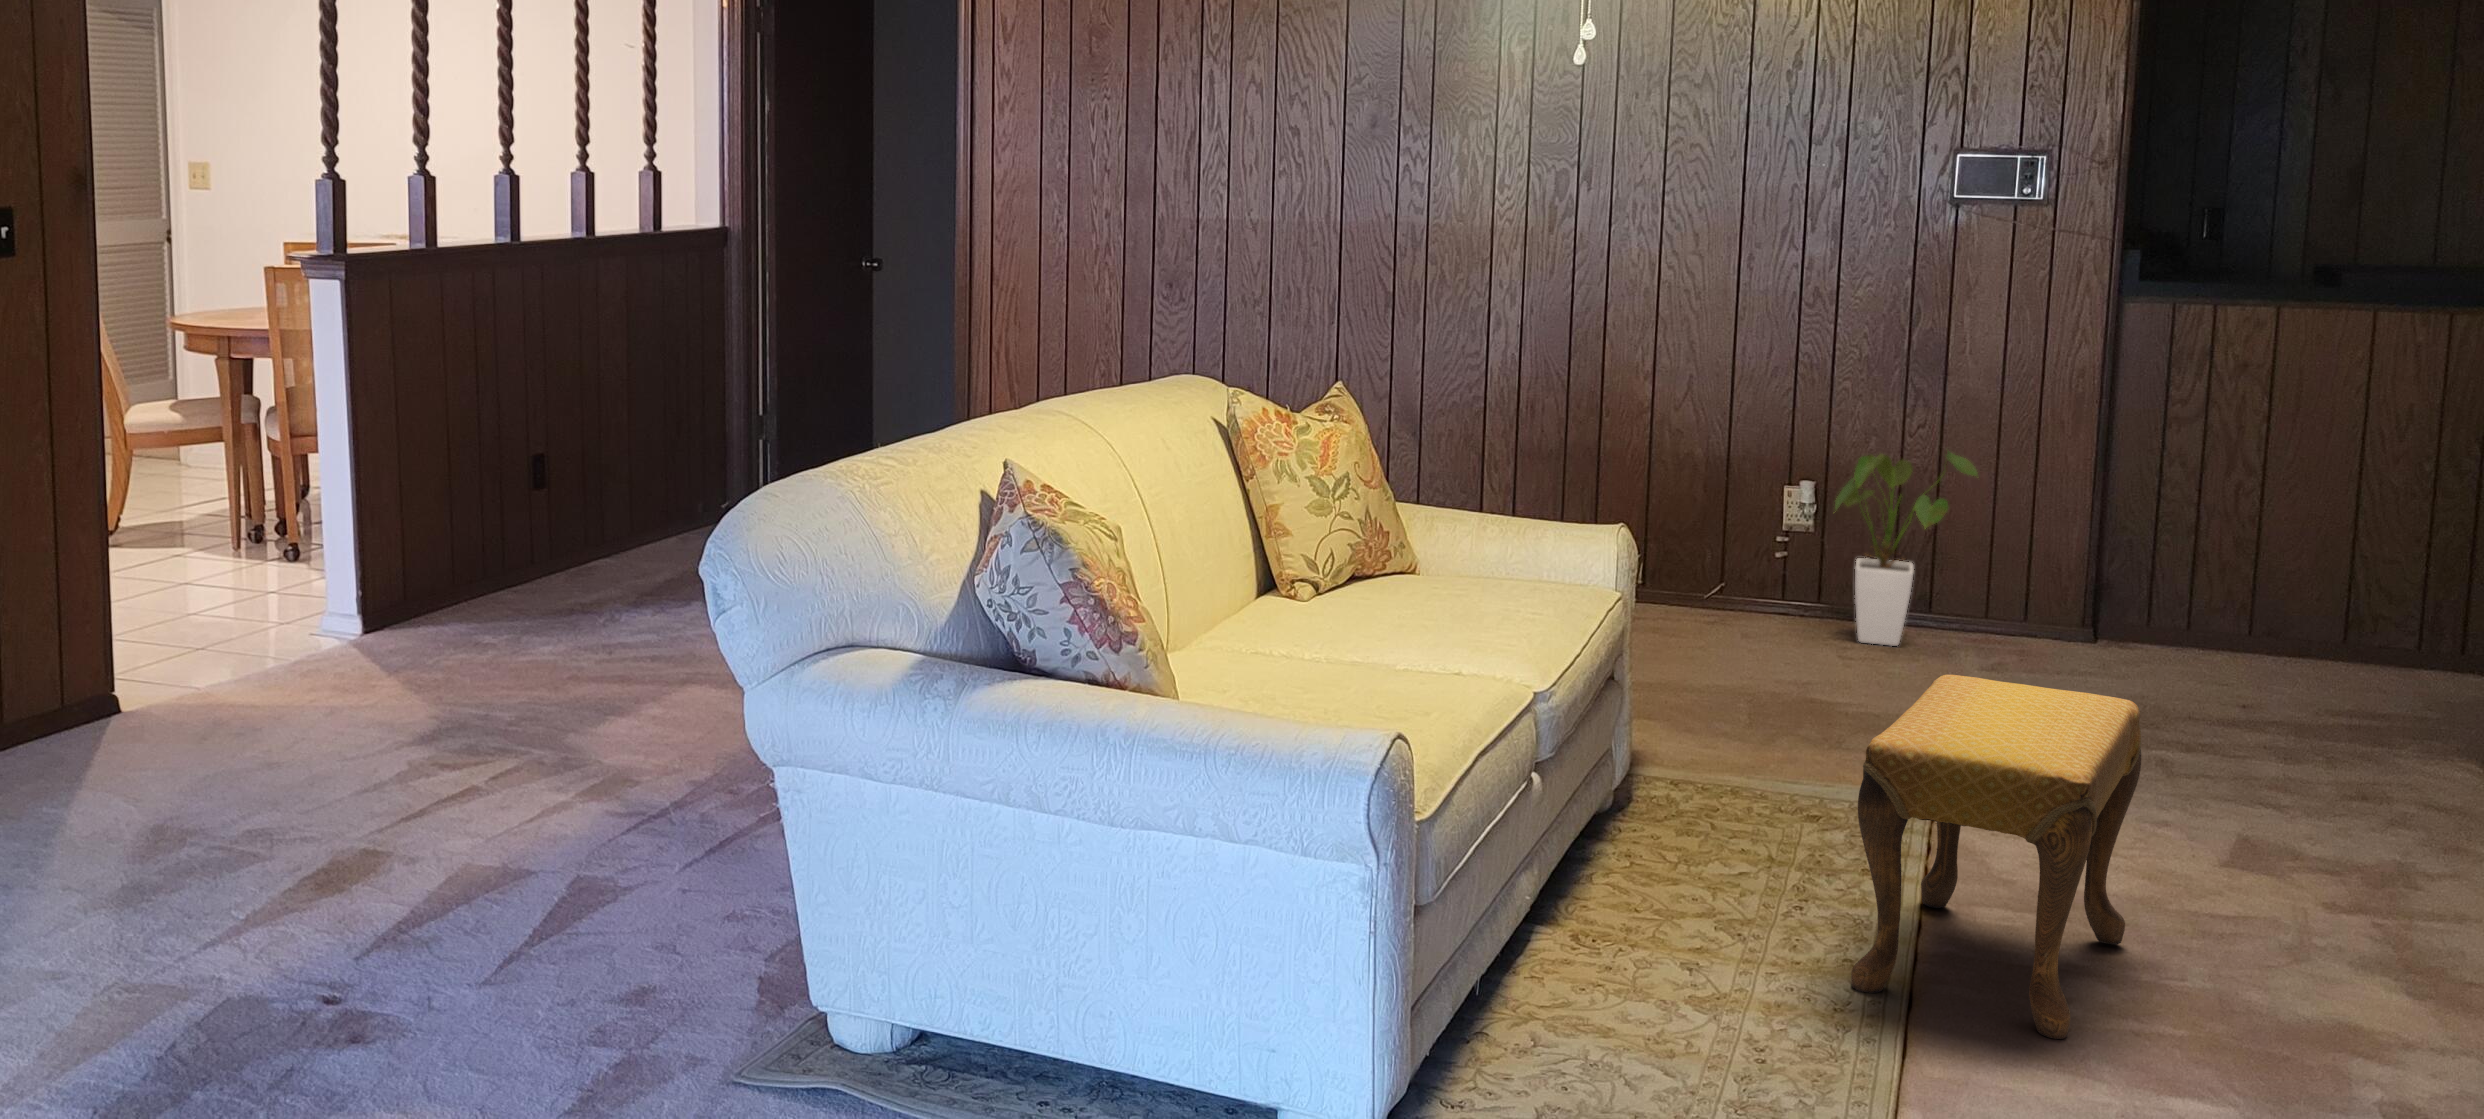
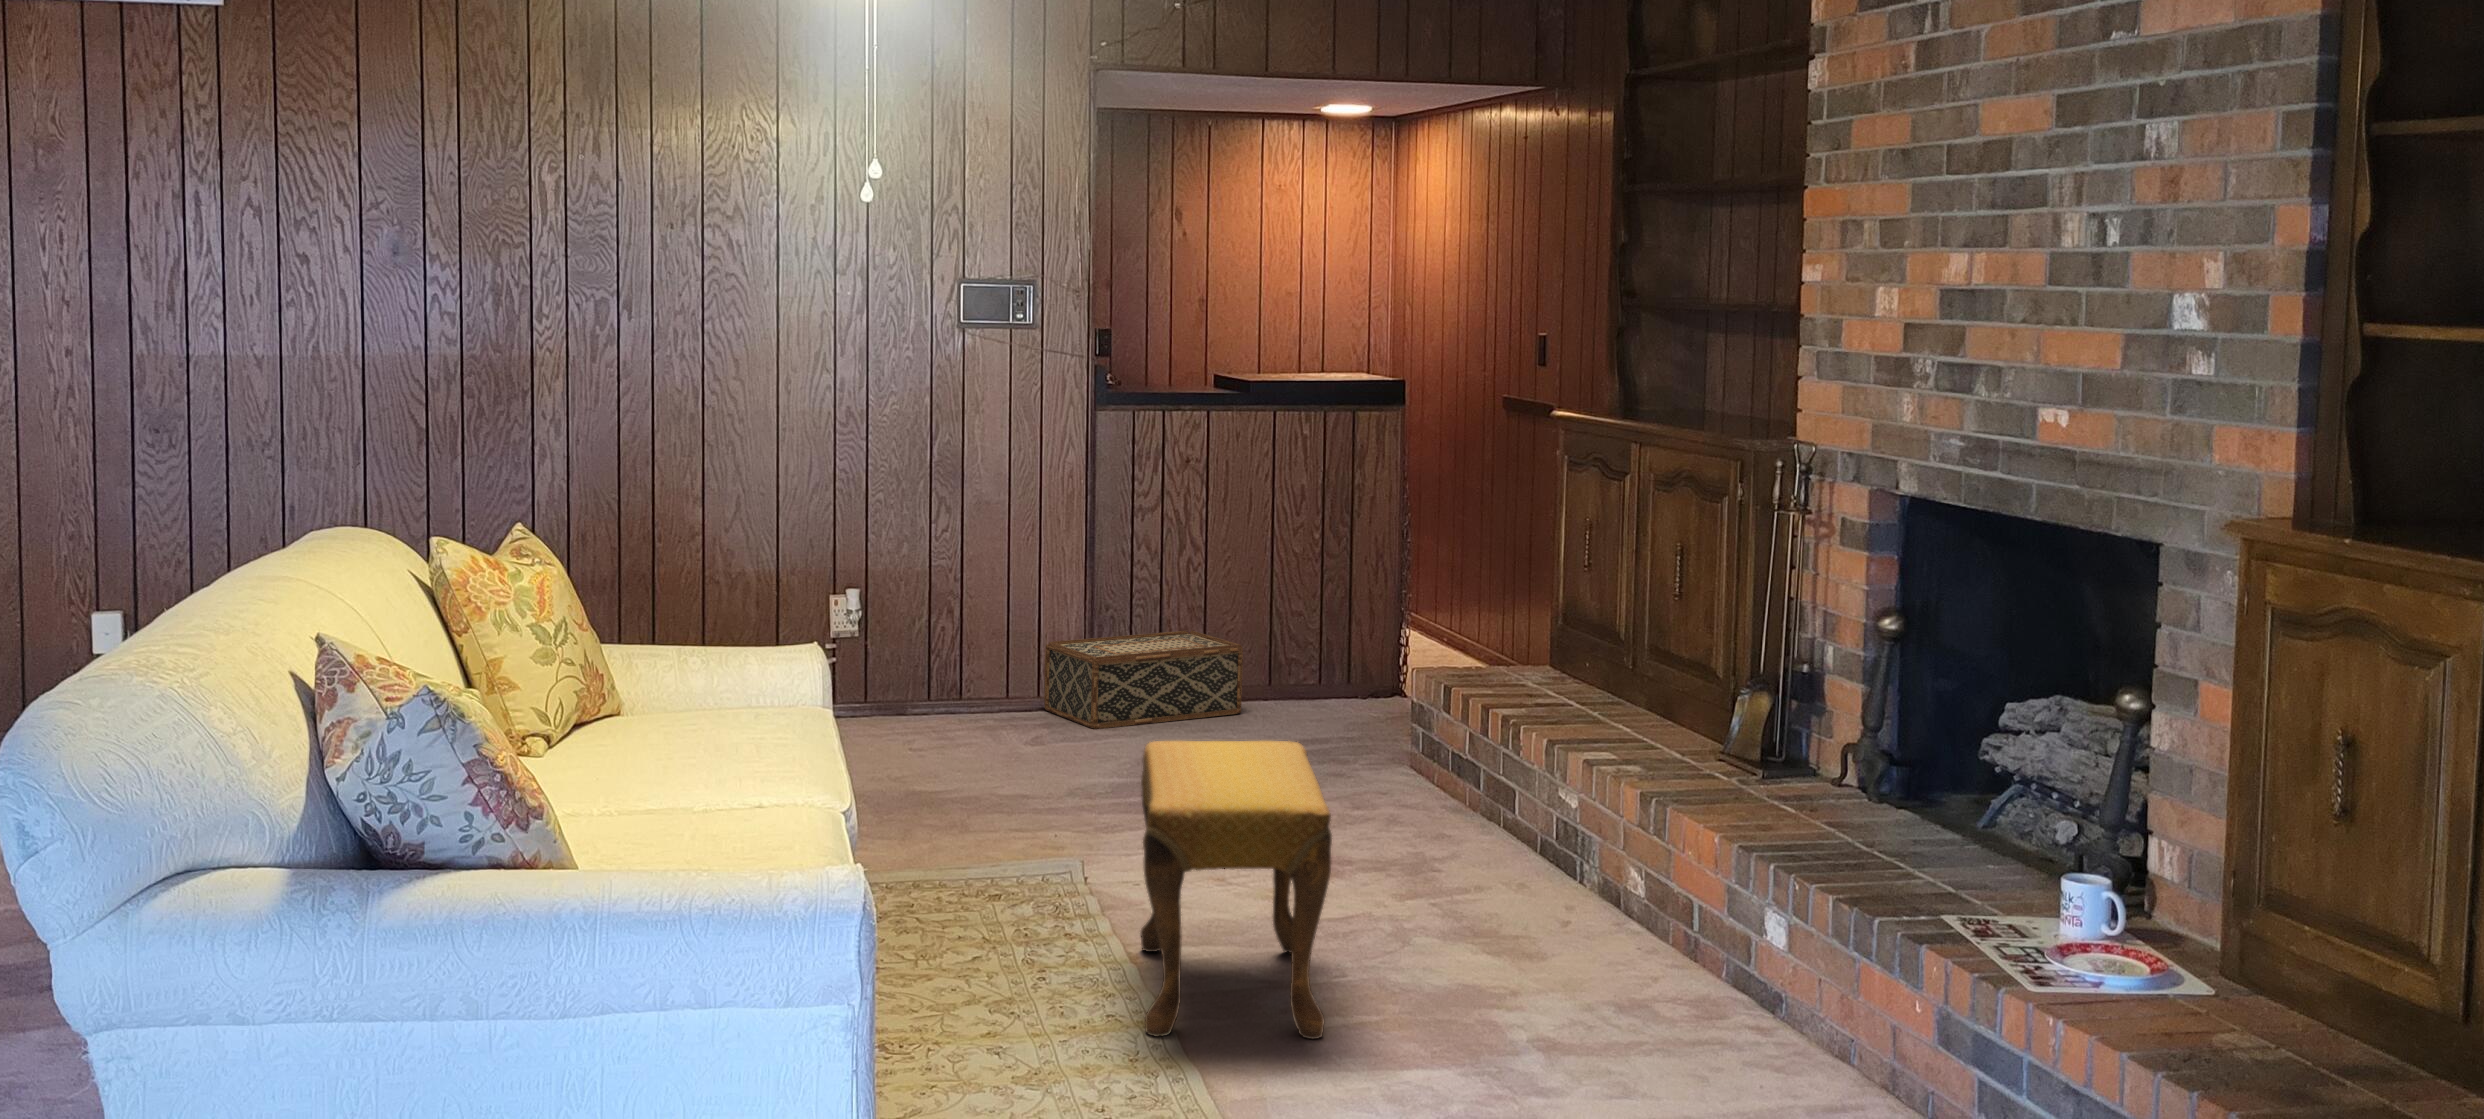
house plant: present [1835,451,1978,646] -> none [886,546,998,733]
woven basket: none [2031,562,2299,675] -> present [1044,631,1243,729]

